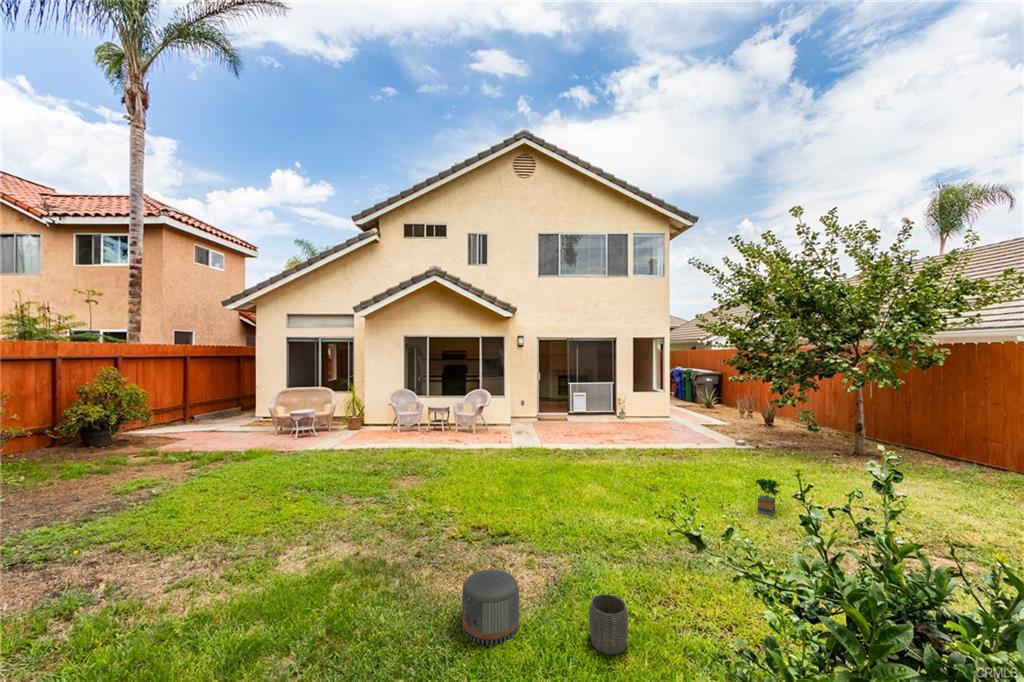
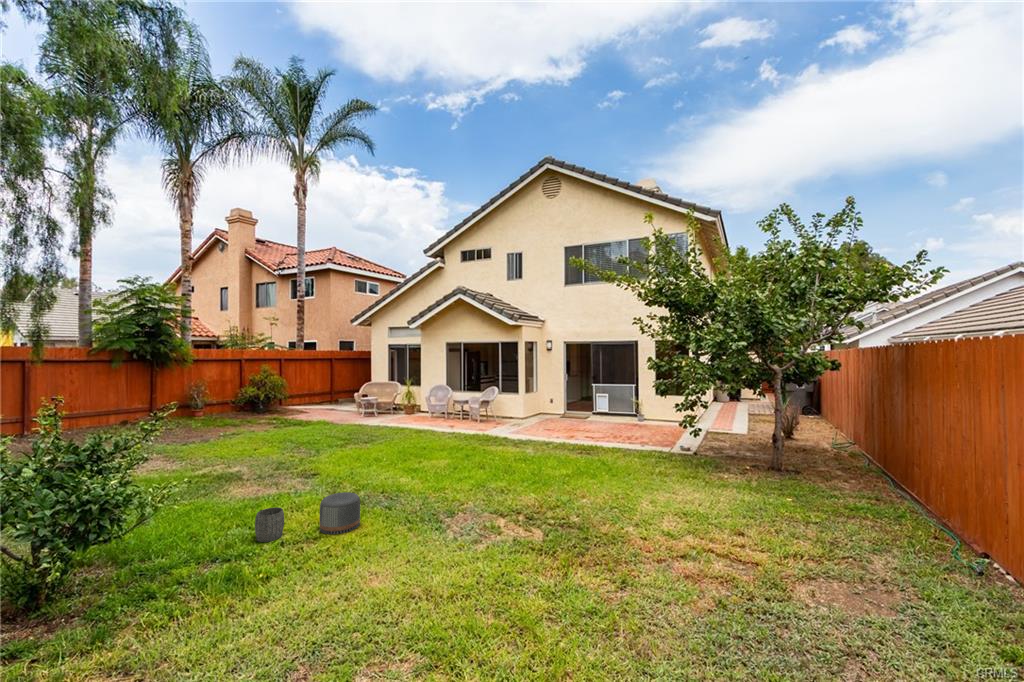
potted tree: present [756,479,779,516] -> none [553,469,577,505]
pouf: present [462,569,519,645] -> present [320,492,360,534]

